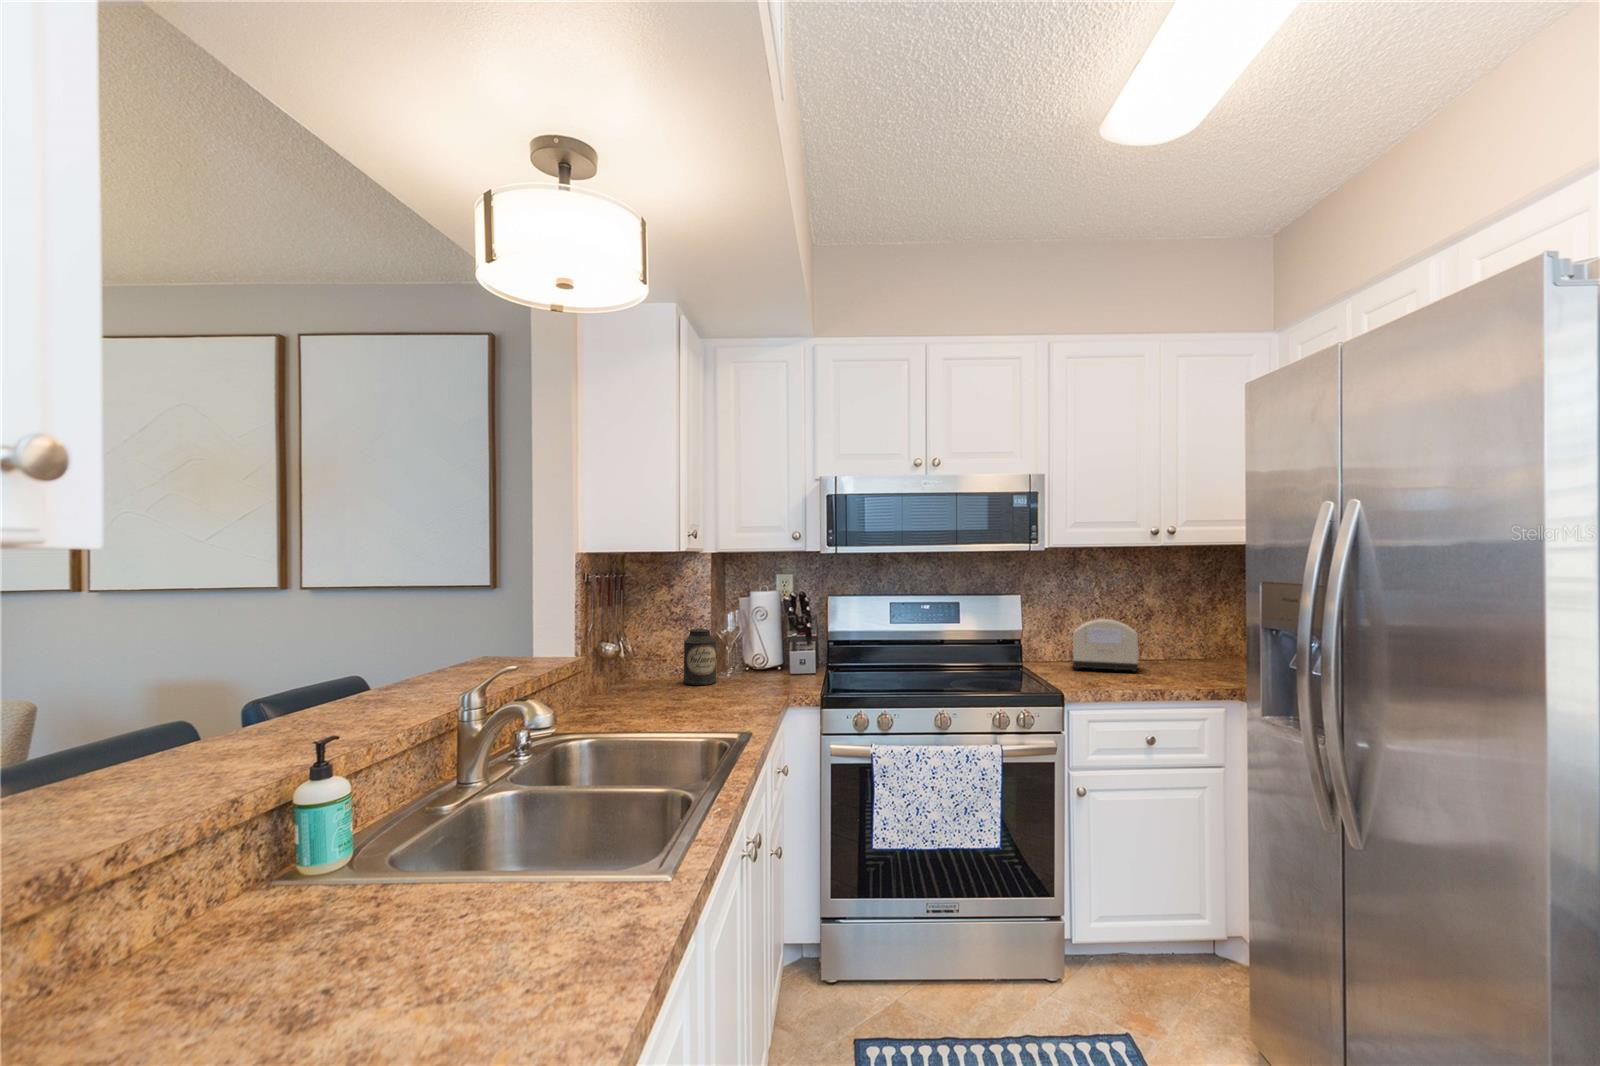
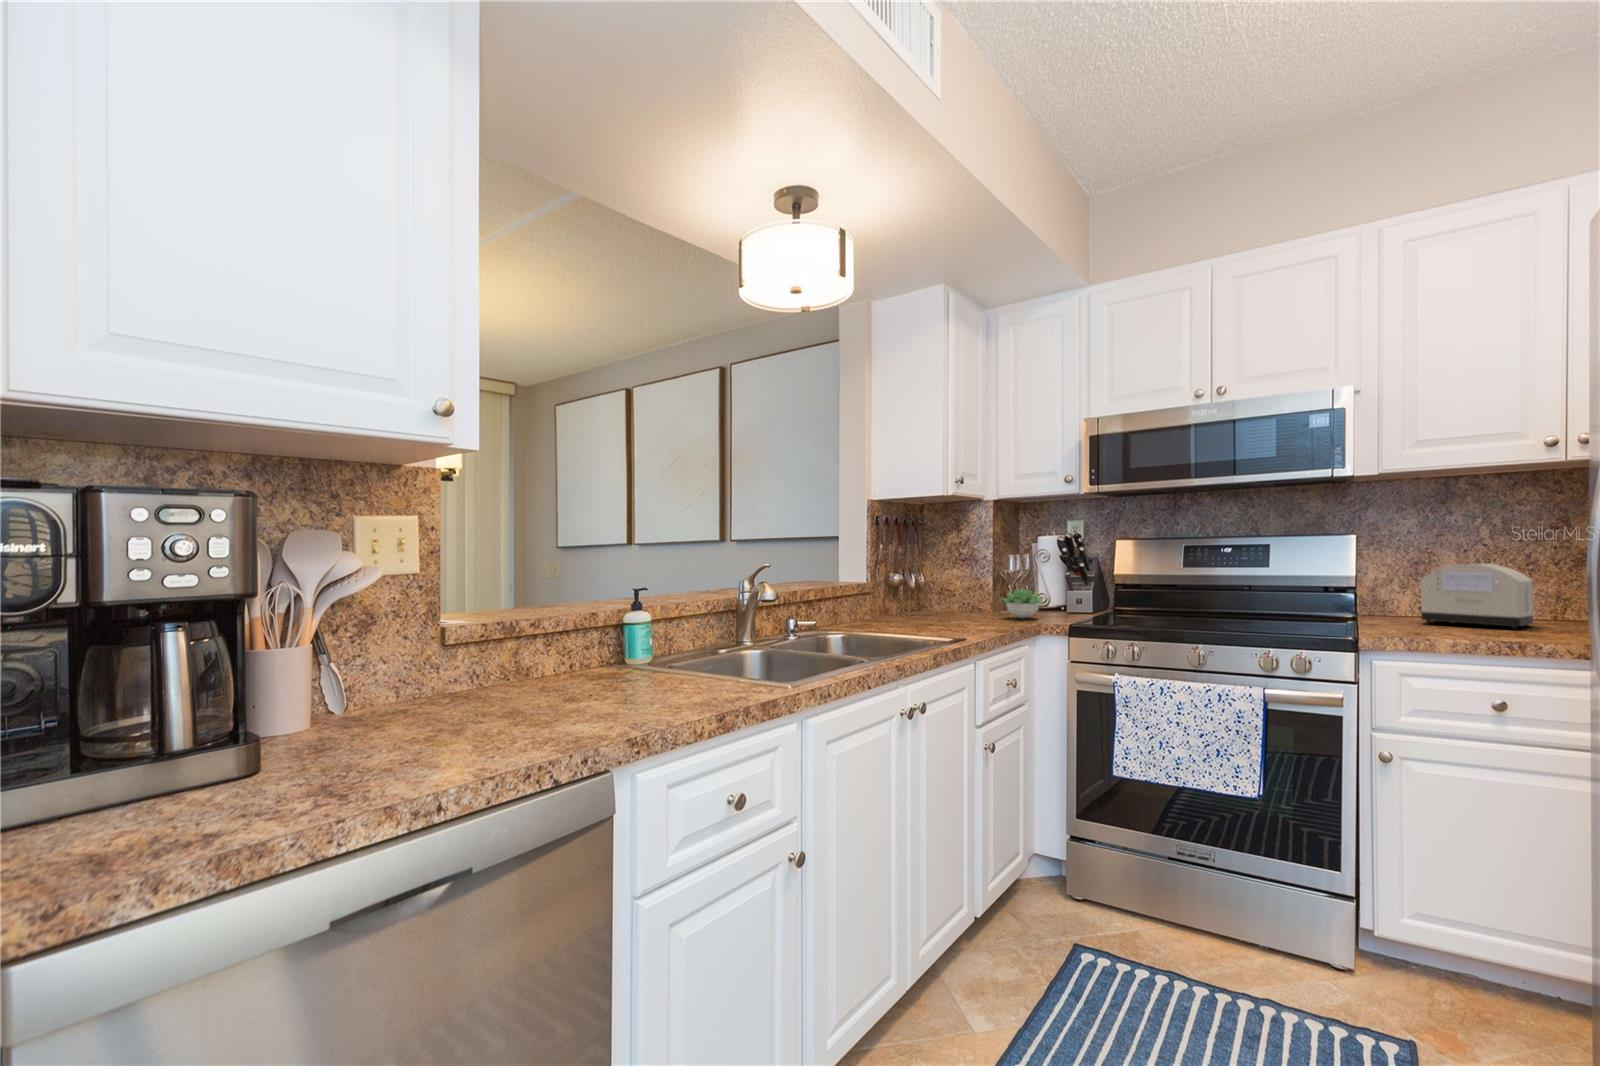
canister: present [684,629,716,685] -> none [959,565,989,614]
succulent plant: none [742,656,784,688] -> present [1003,589,1043,618]

